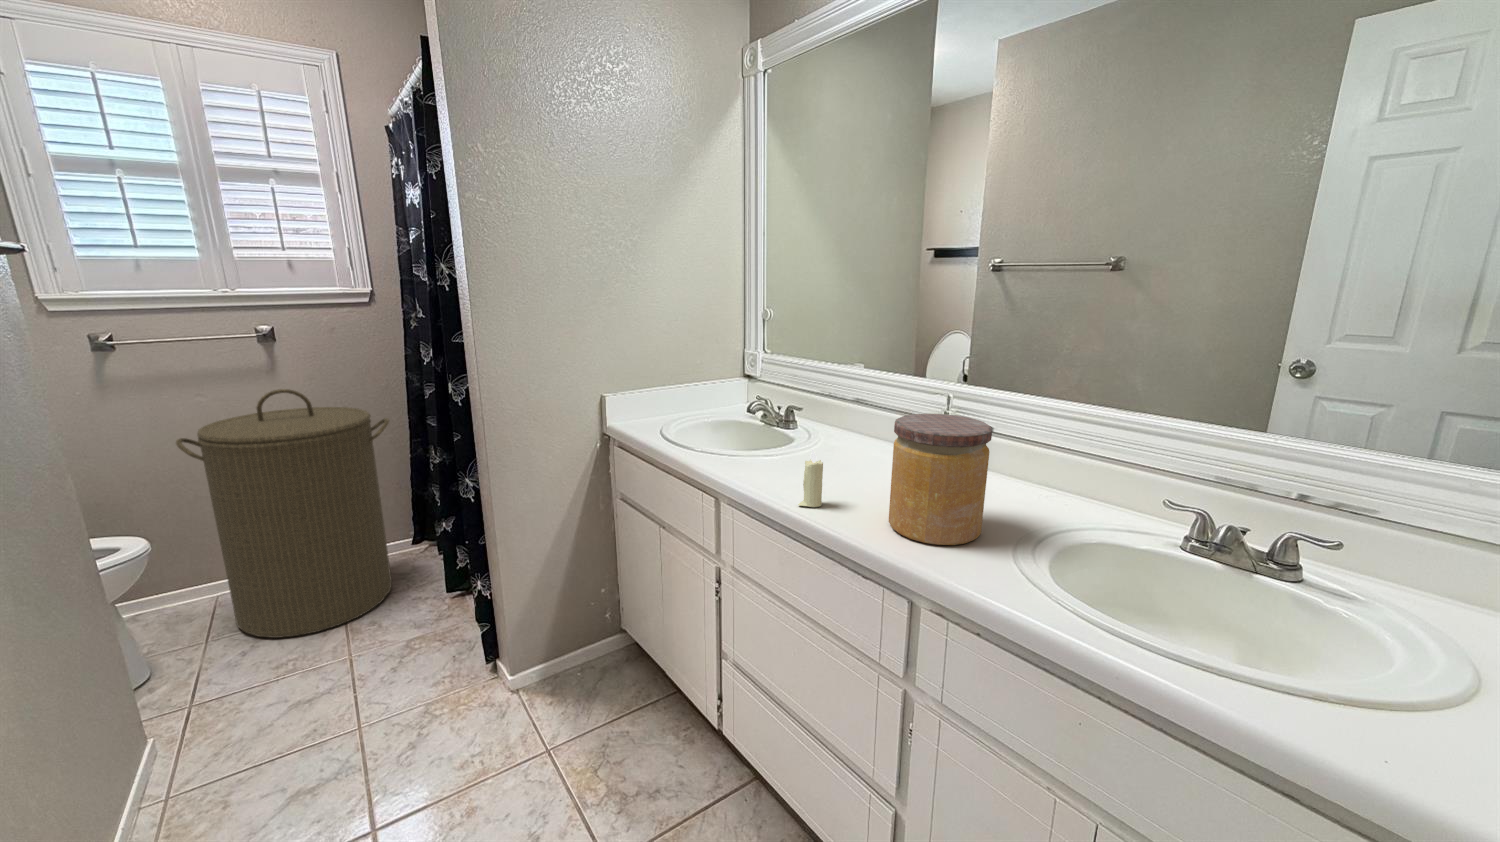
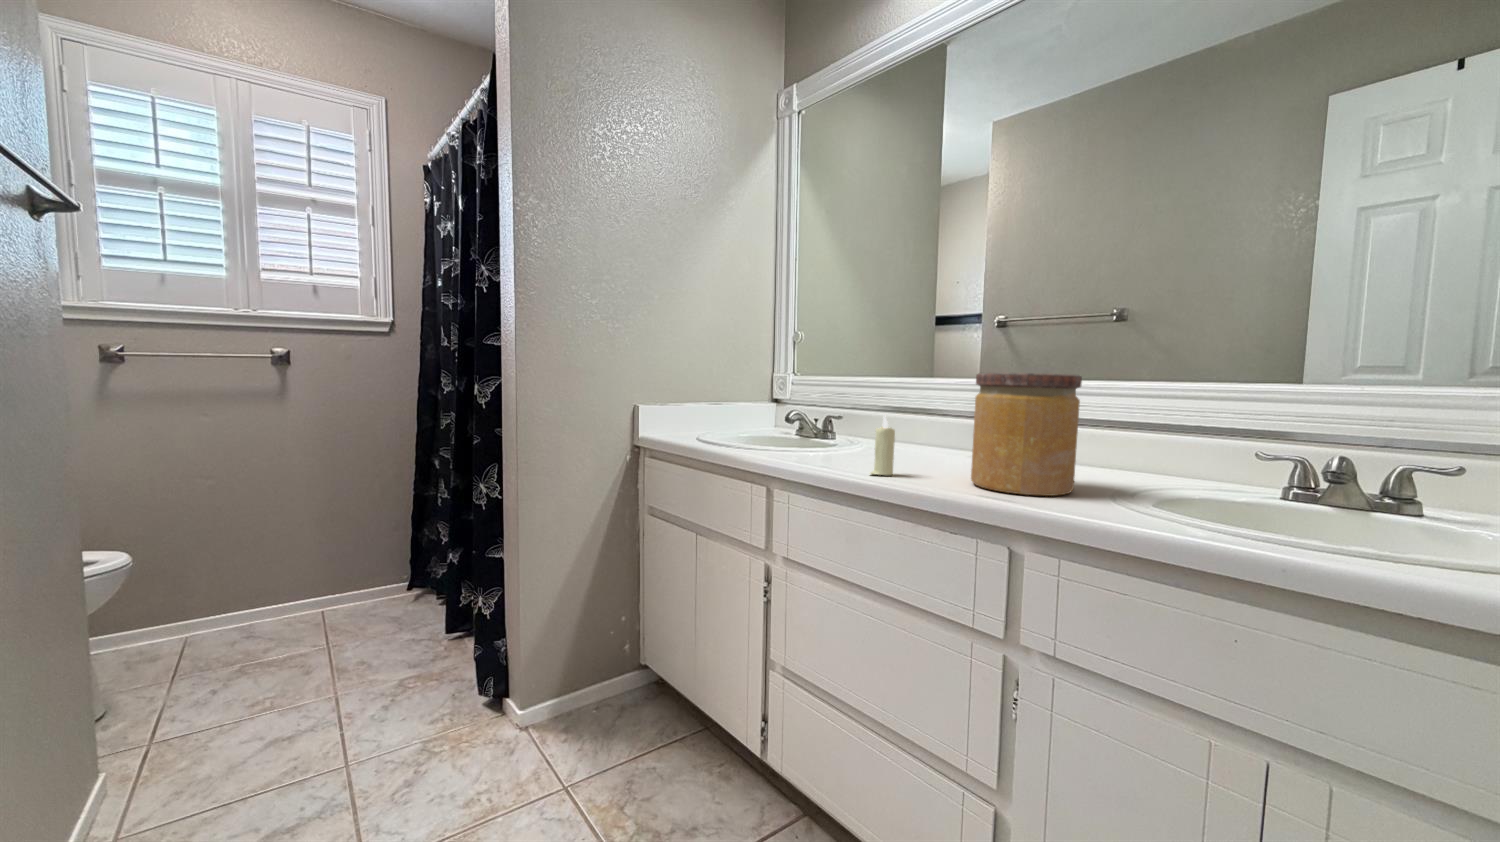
laundry hamper: present [176,389,392,638] -> none [174,406,401,676]

